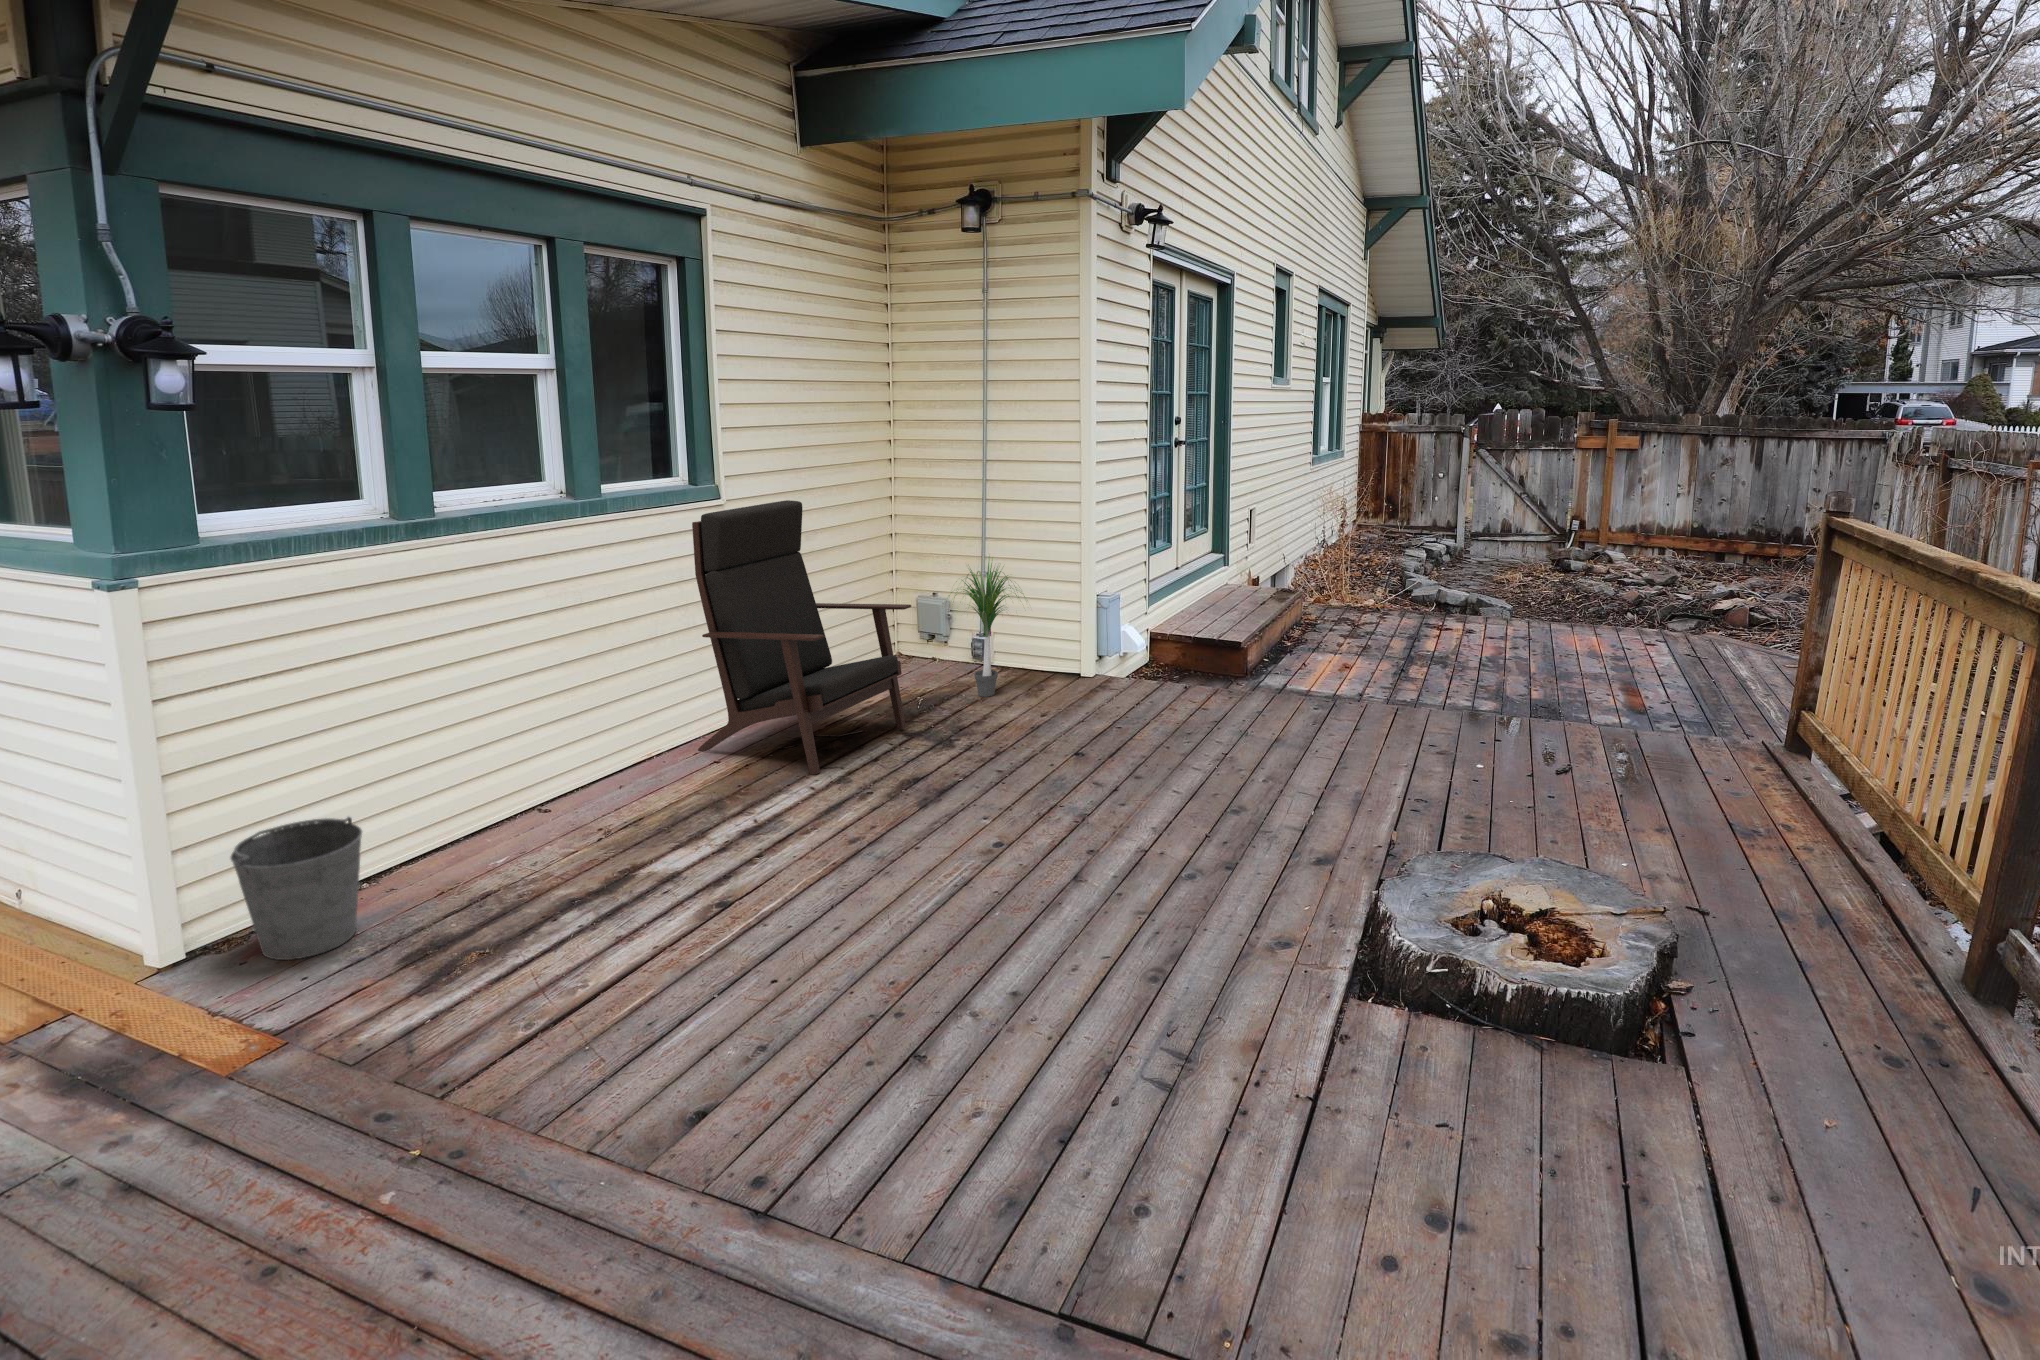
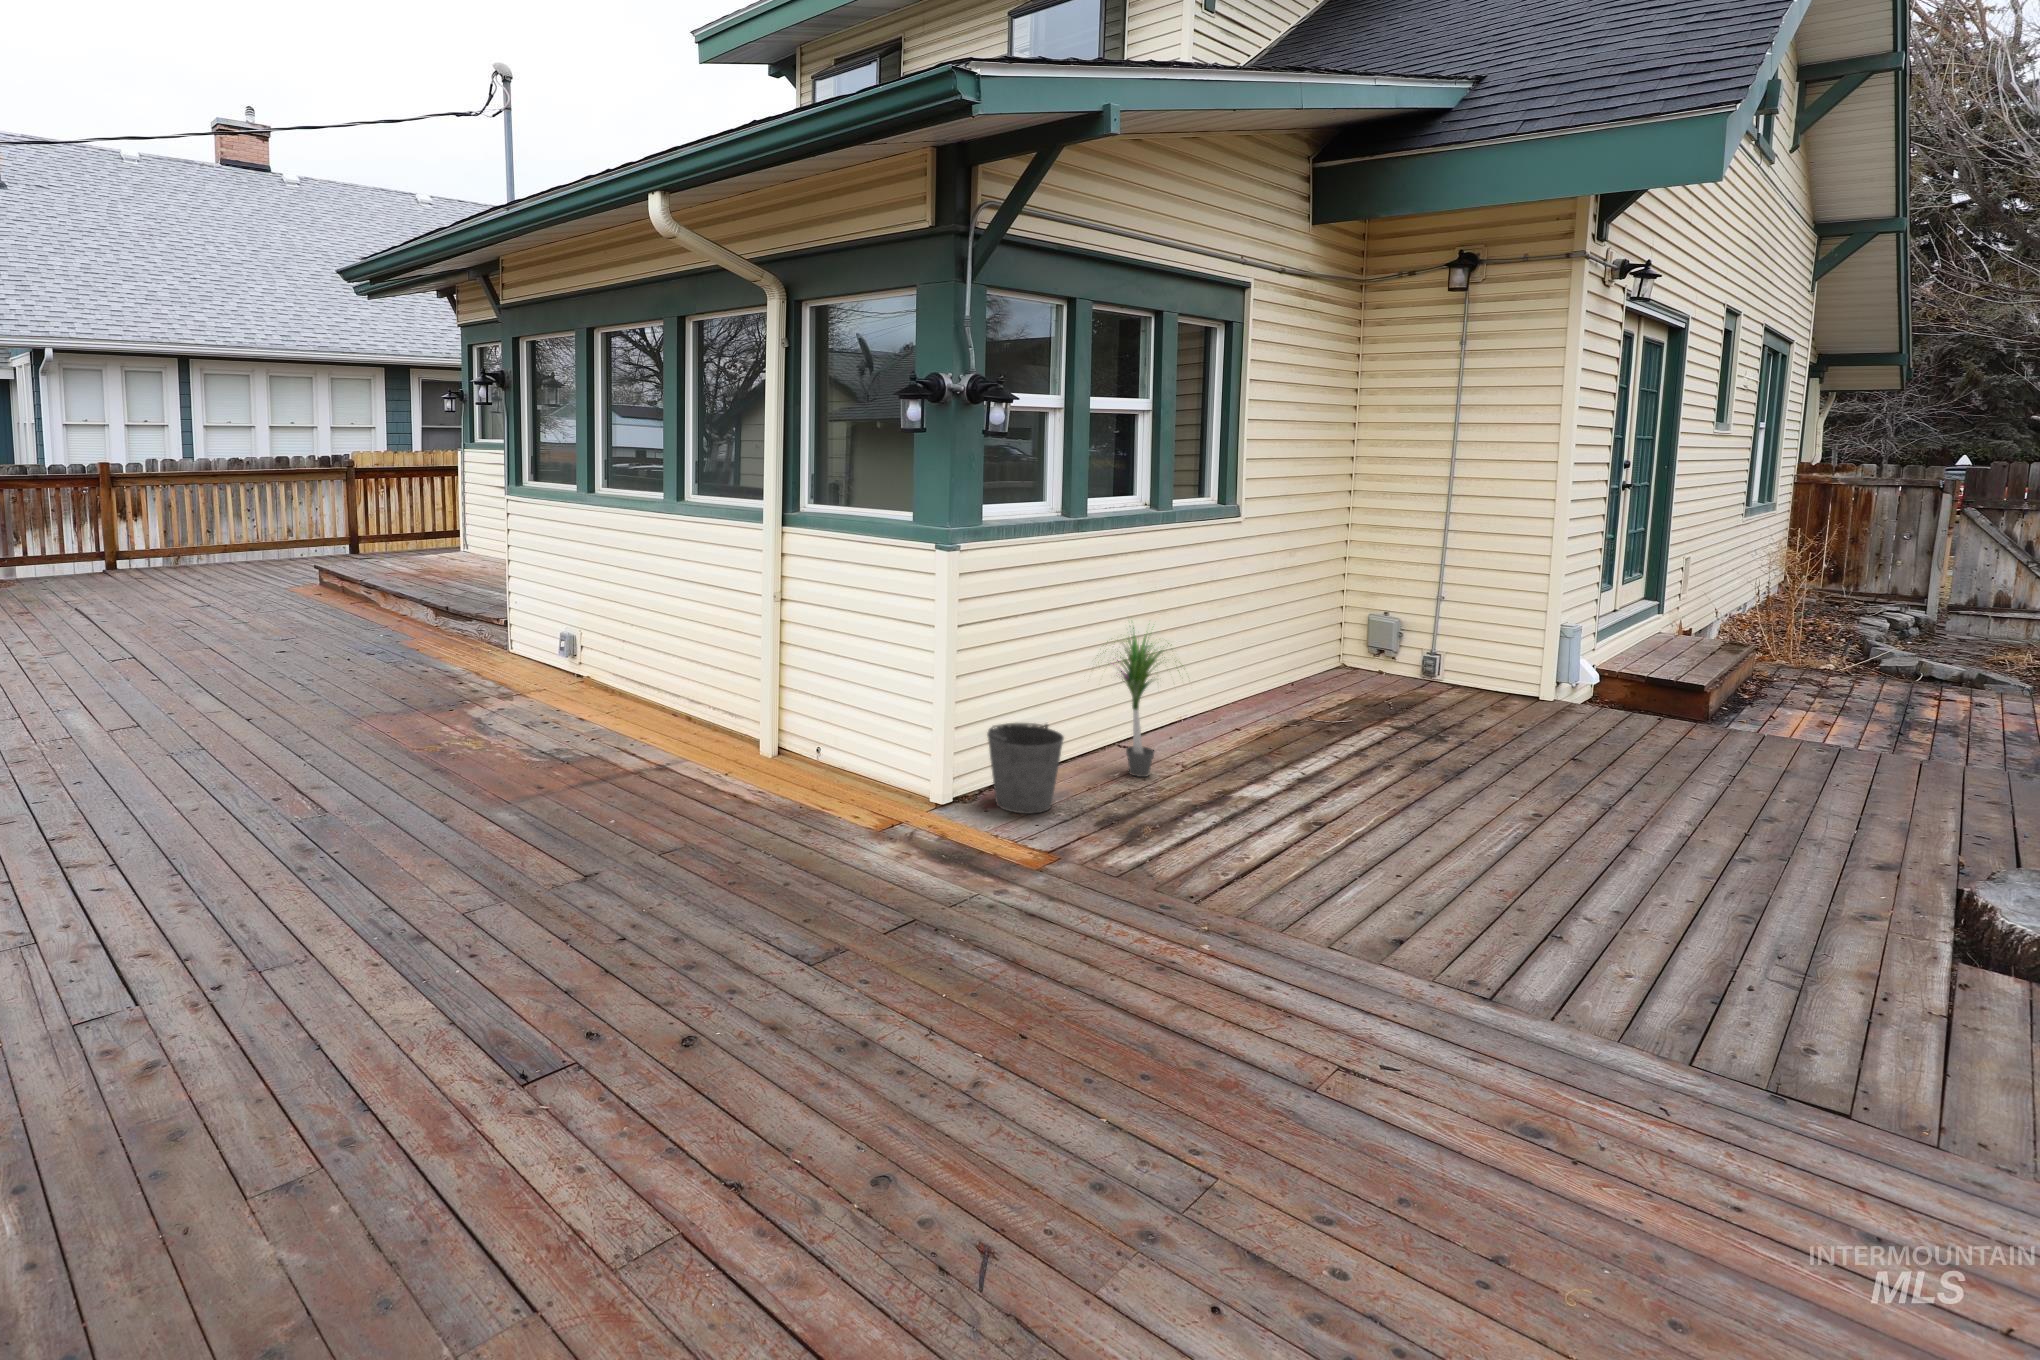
lounge chair: present [692,500,911,775] -> none [1205,522,1397,749]
potted plant: present [949,557,1025,697] -> present [1097,626,1183,777]

